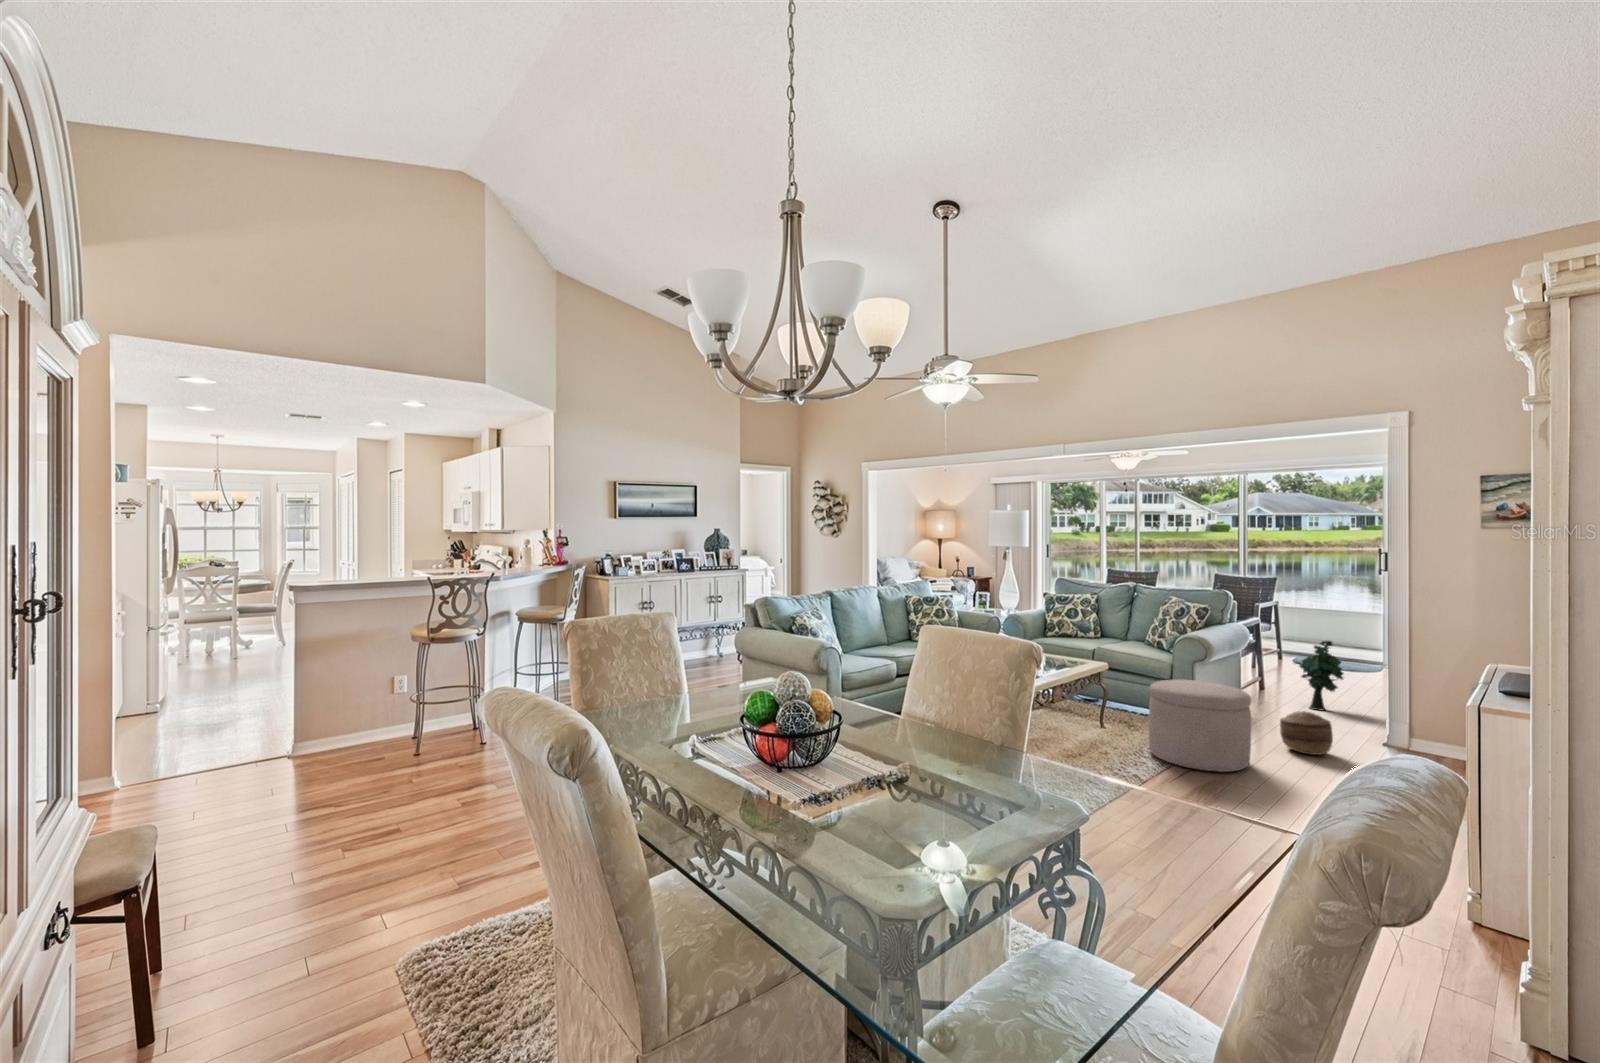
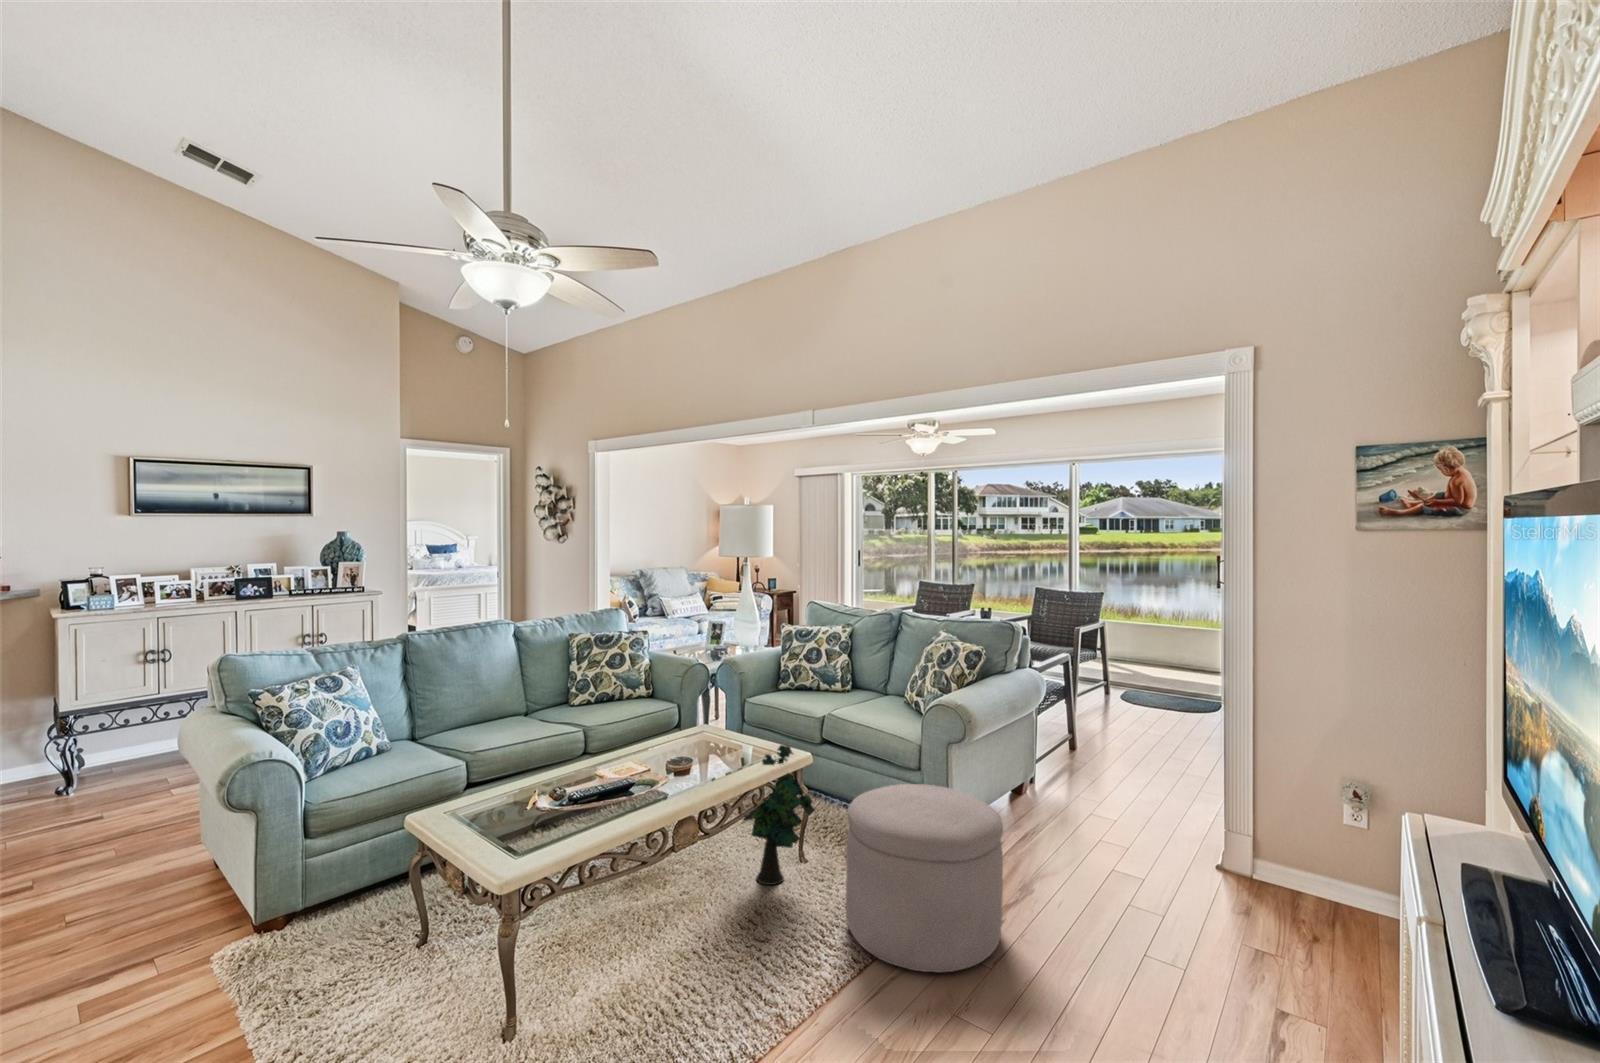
decorative plant: present [1296,641,1344,710] -> present [743,745,815,885]
basket: present [1280,711,1333,755] -> none [1065,827,1141,904]

